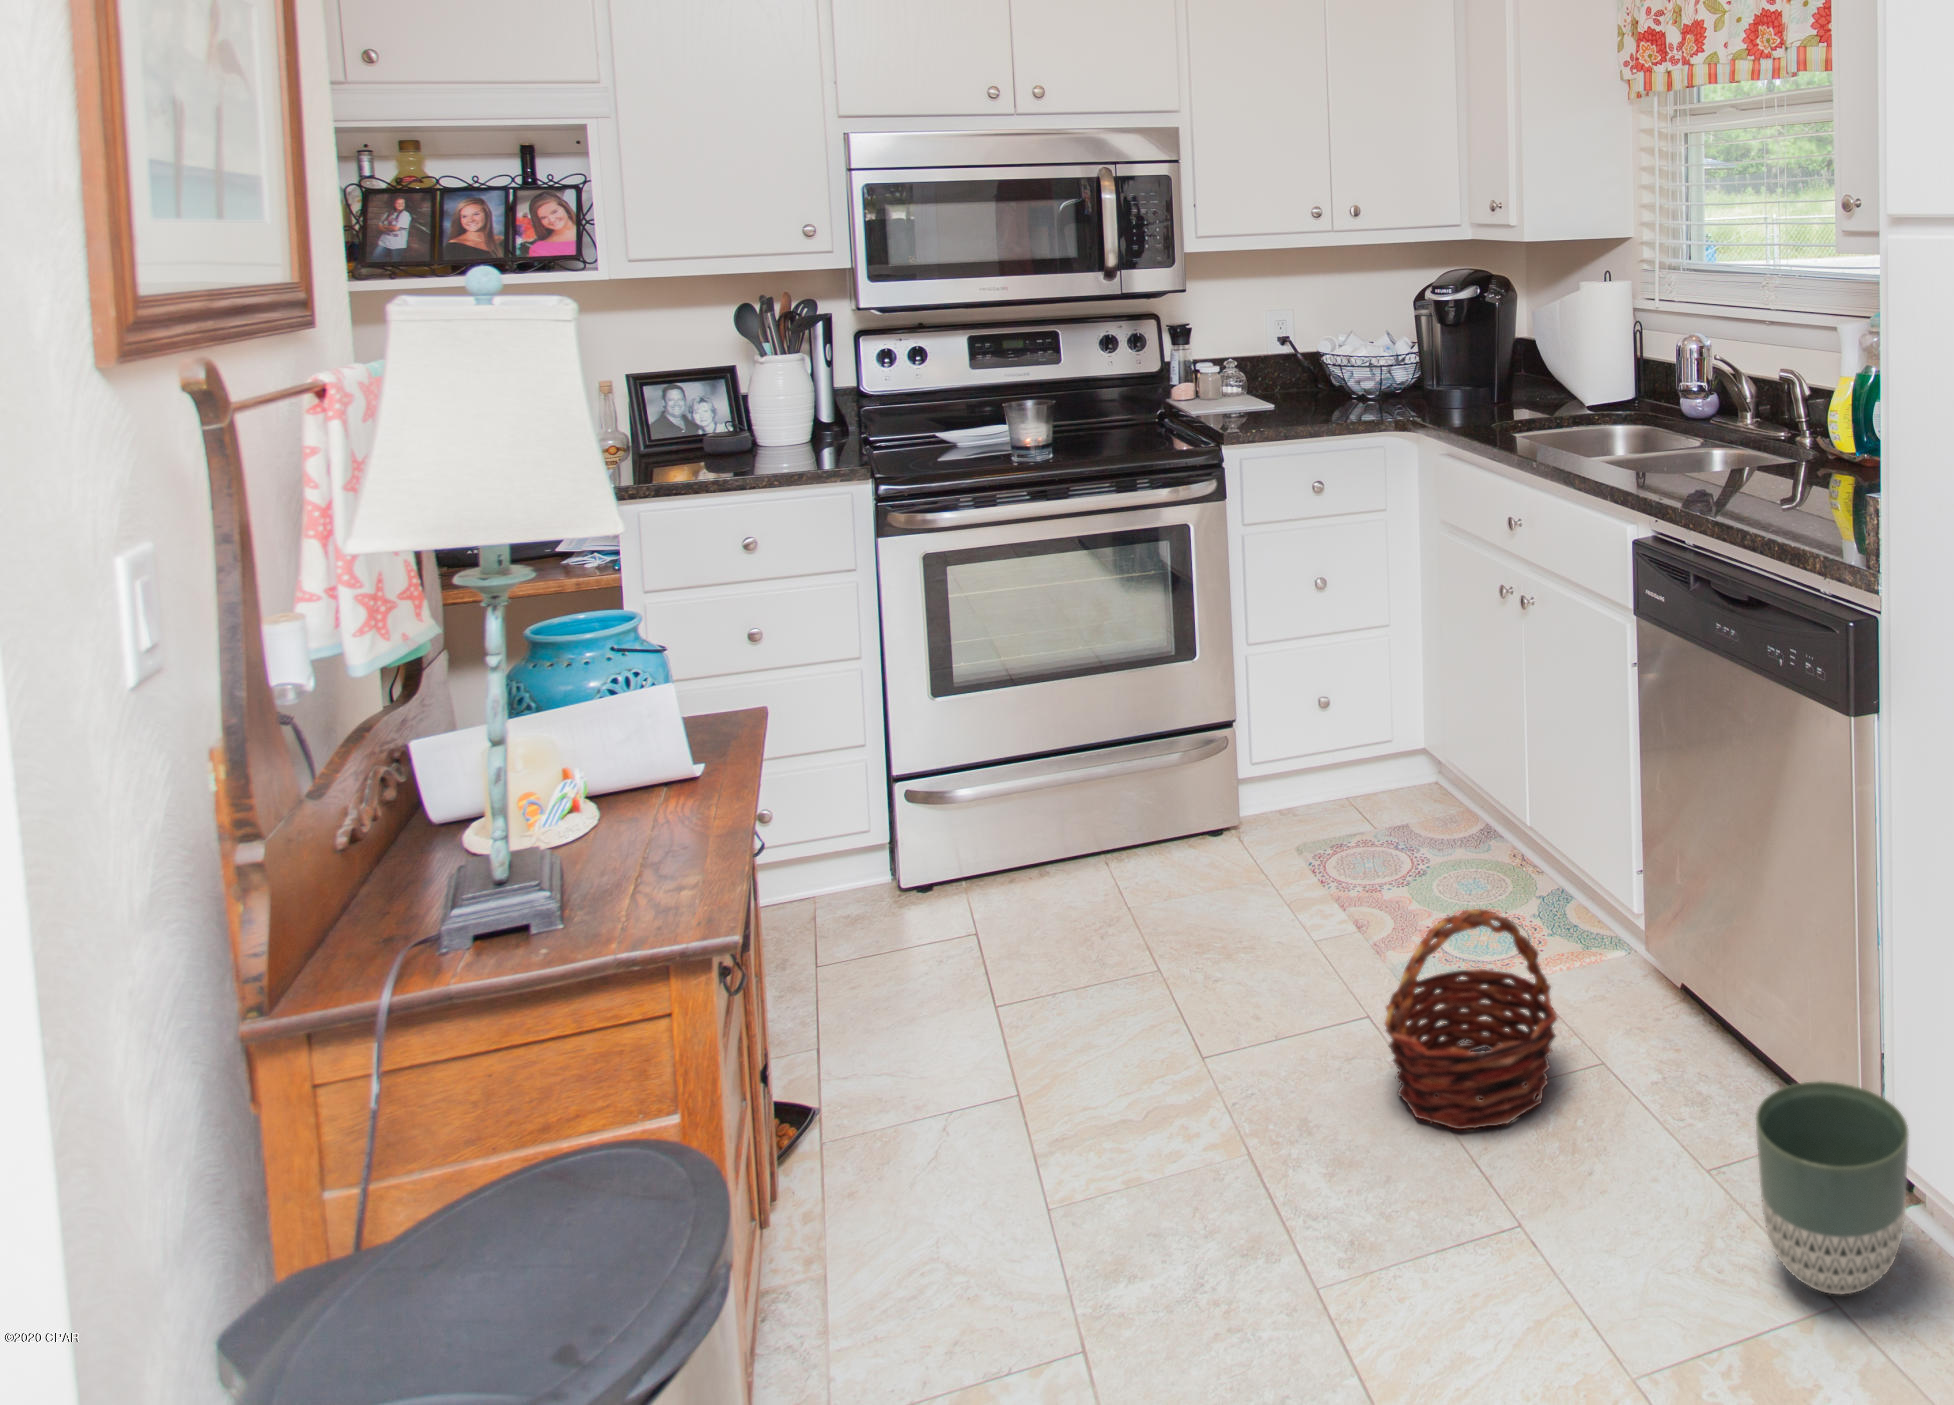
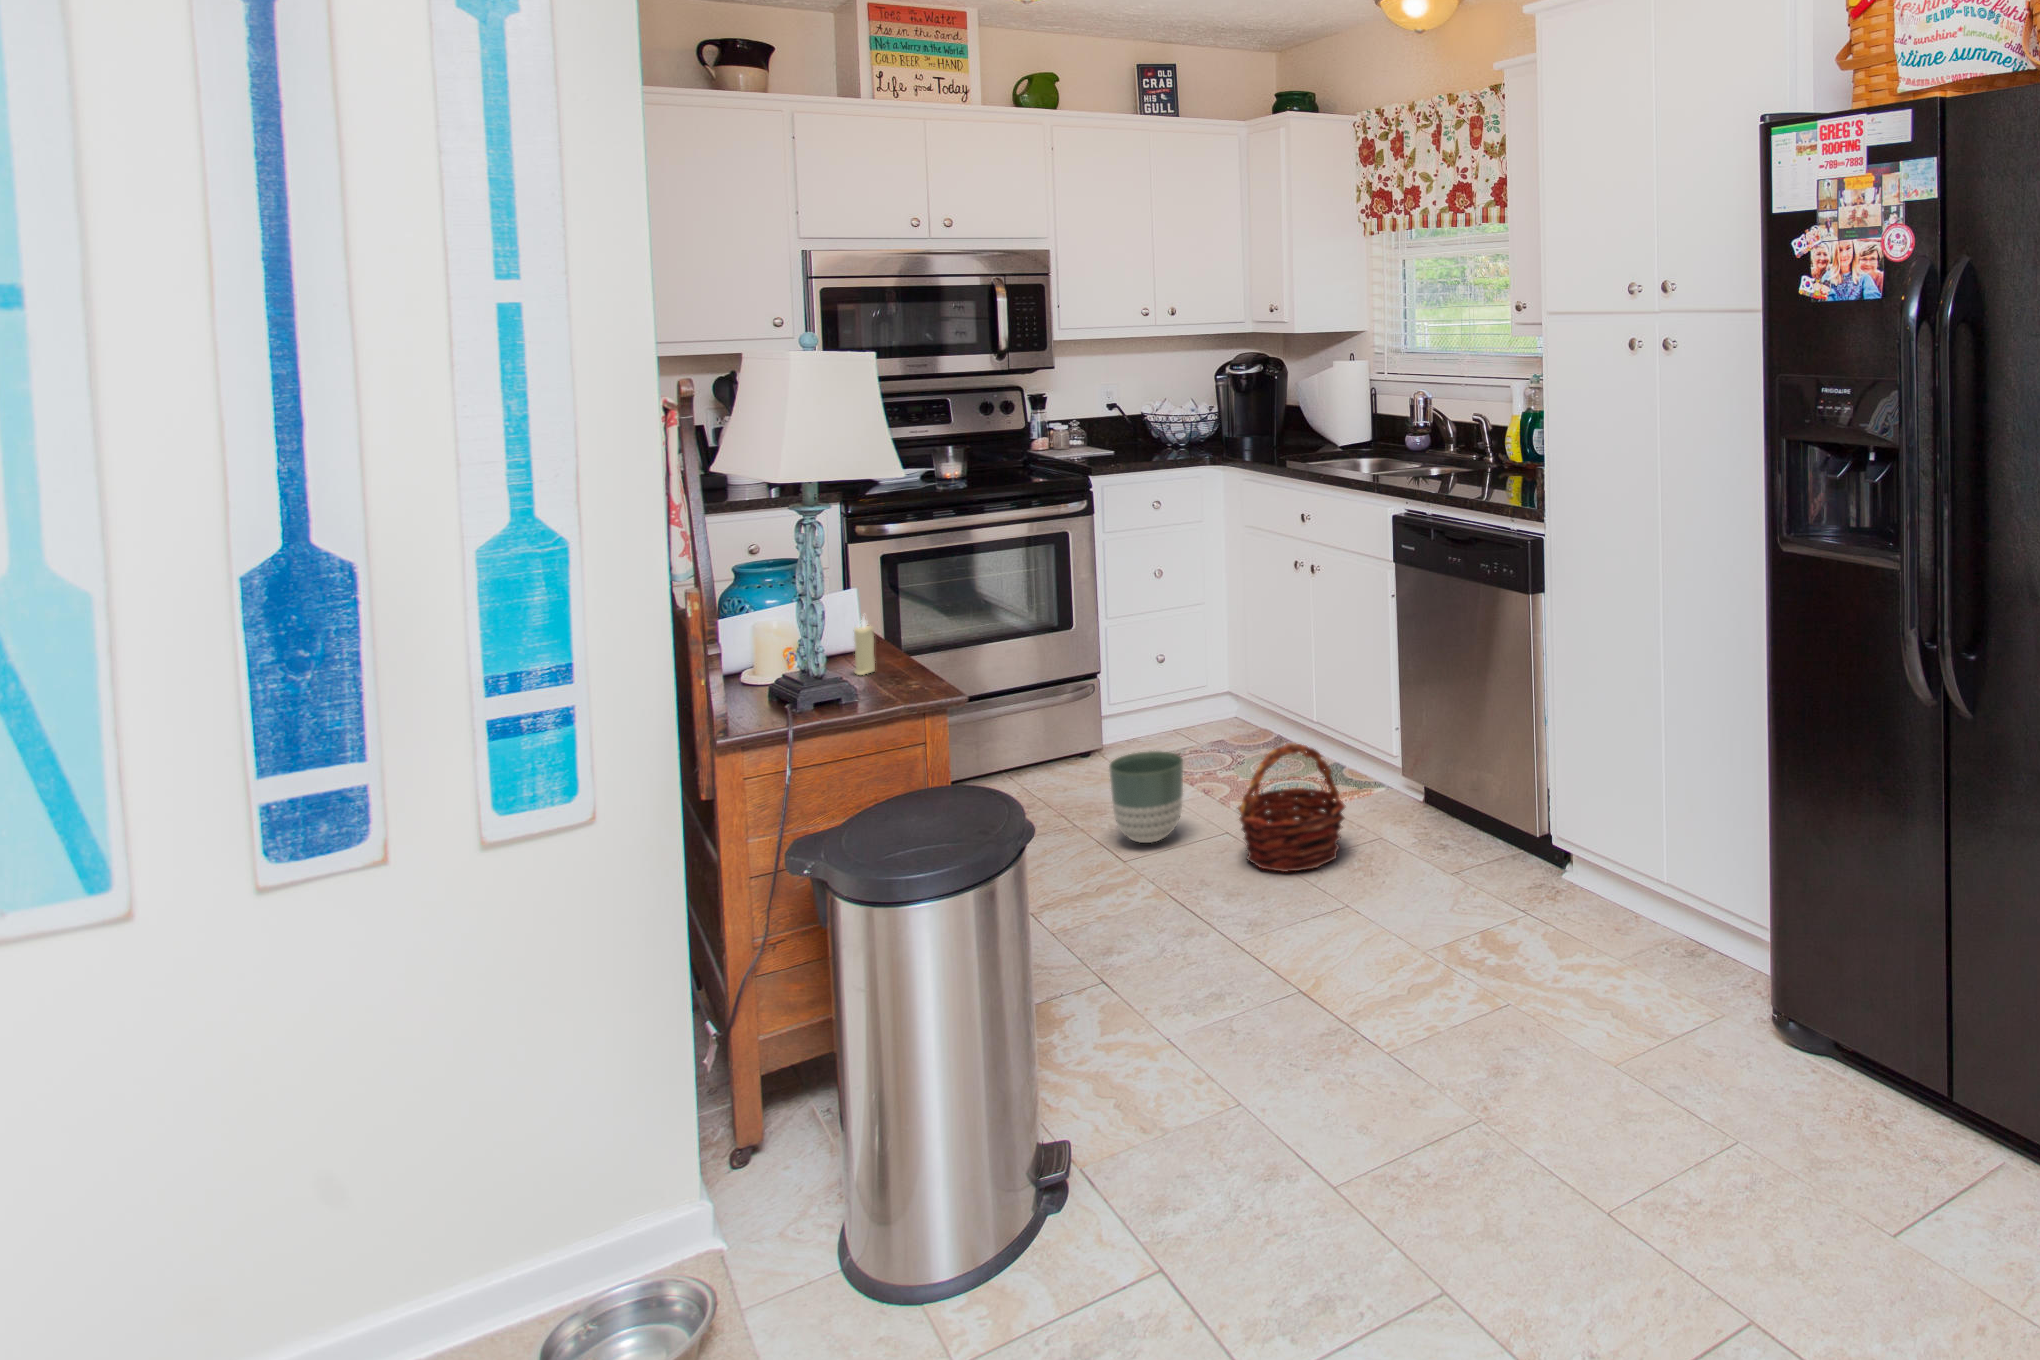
candle: none [632,759,675,871] -> present [854,617,875,675]
planter: present [1756,1081,1908,1295] -> present [1109,751,1183,843]

